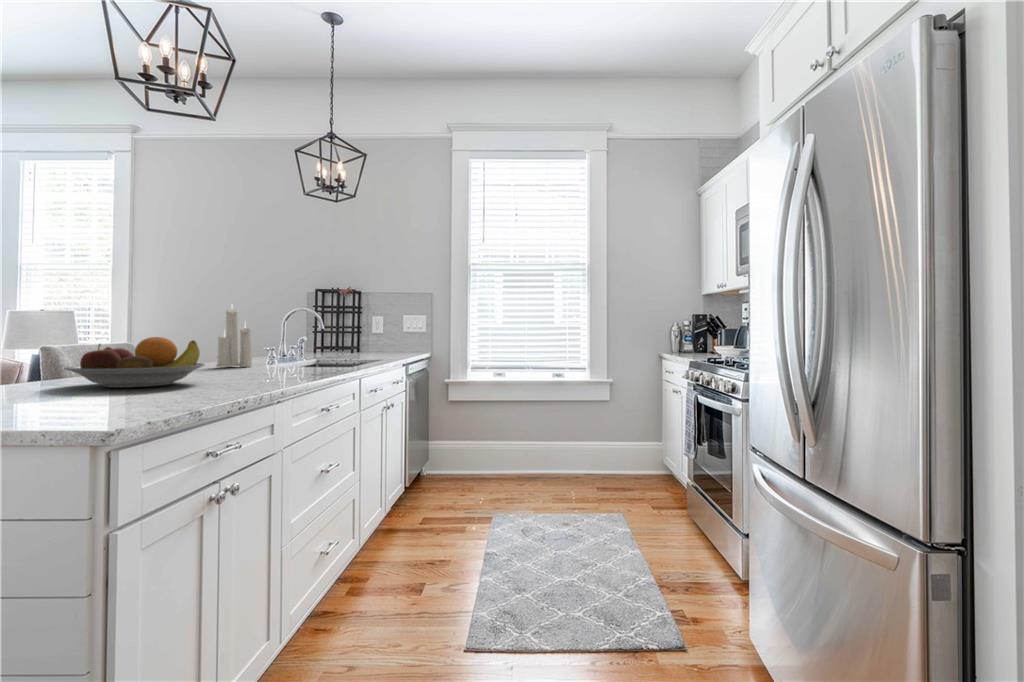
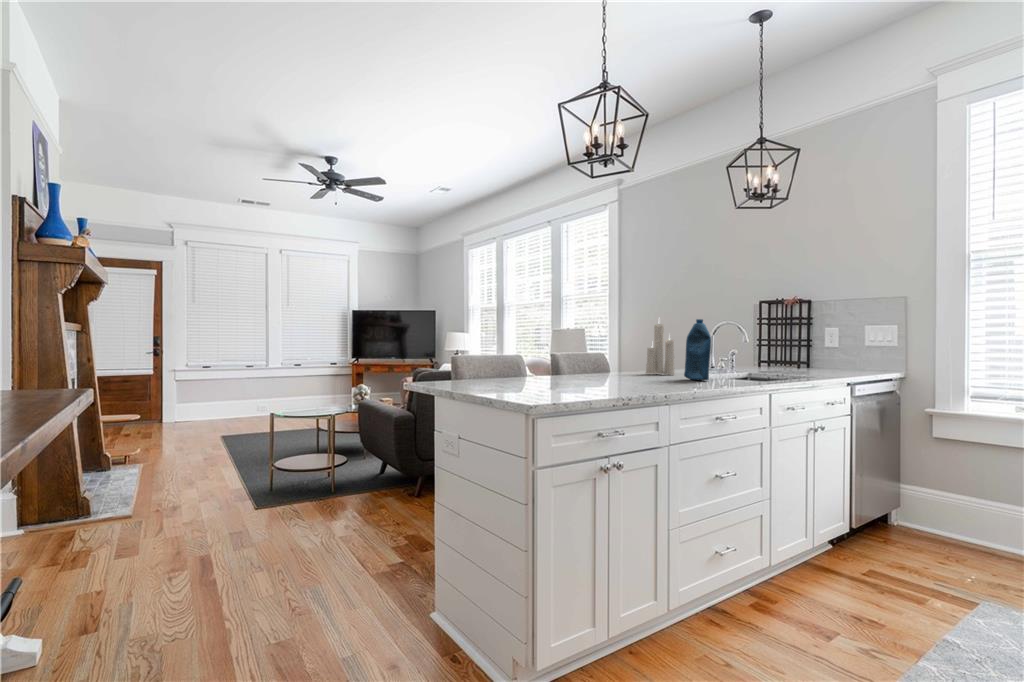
bottle: none [271,306,303,372] -> present [684,319,711,381]
fruit bowl: present [64,337,205,388] -> none [535,346,620,383]

